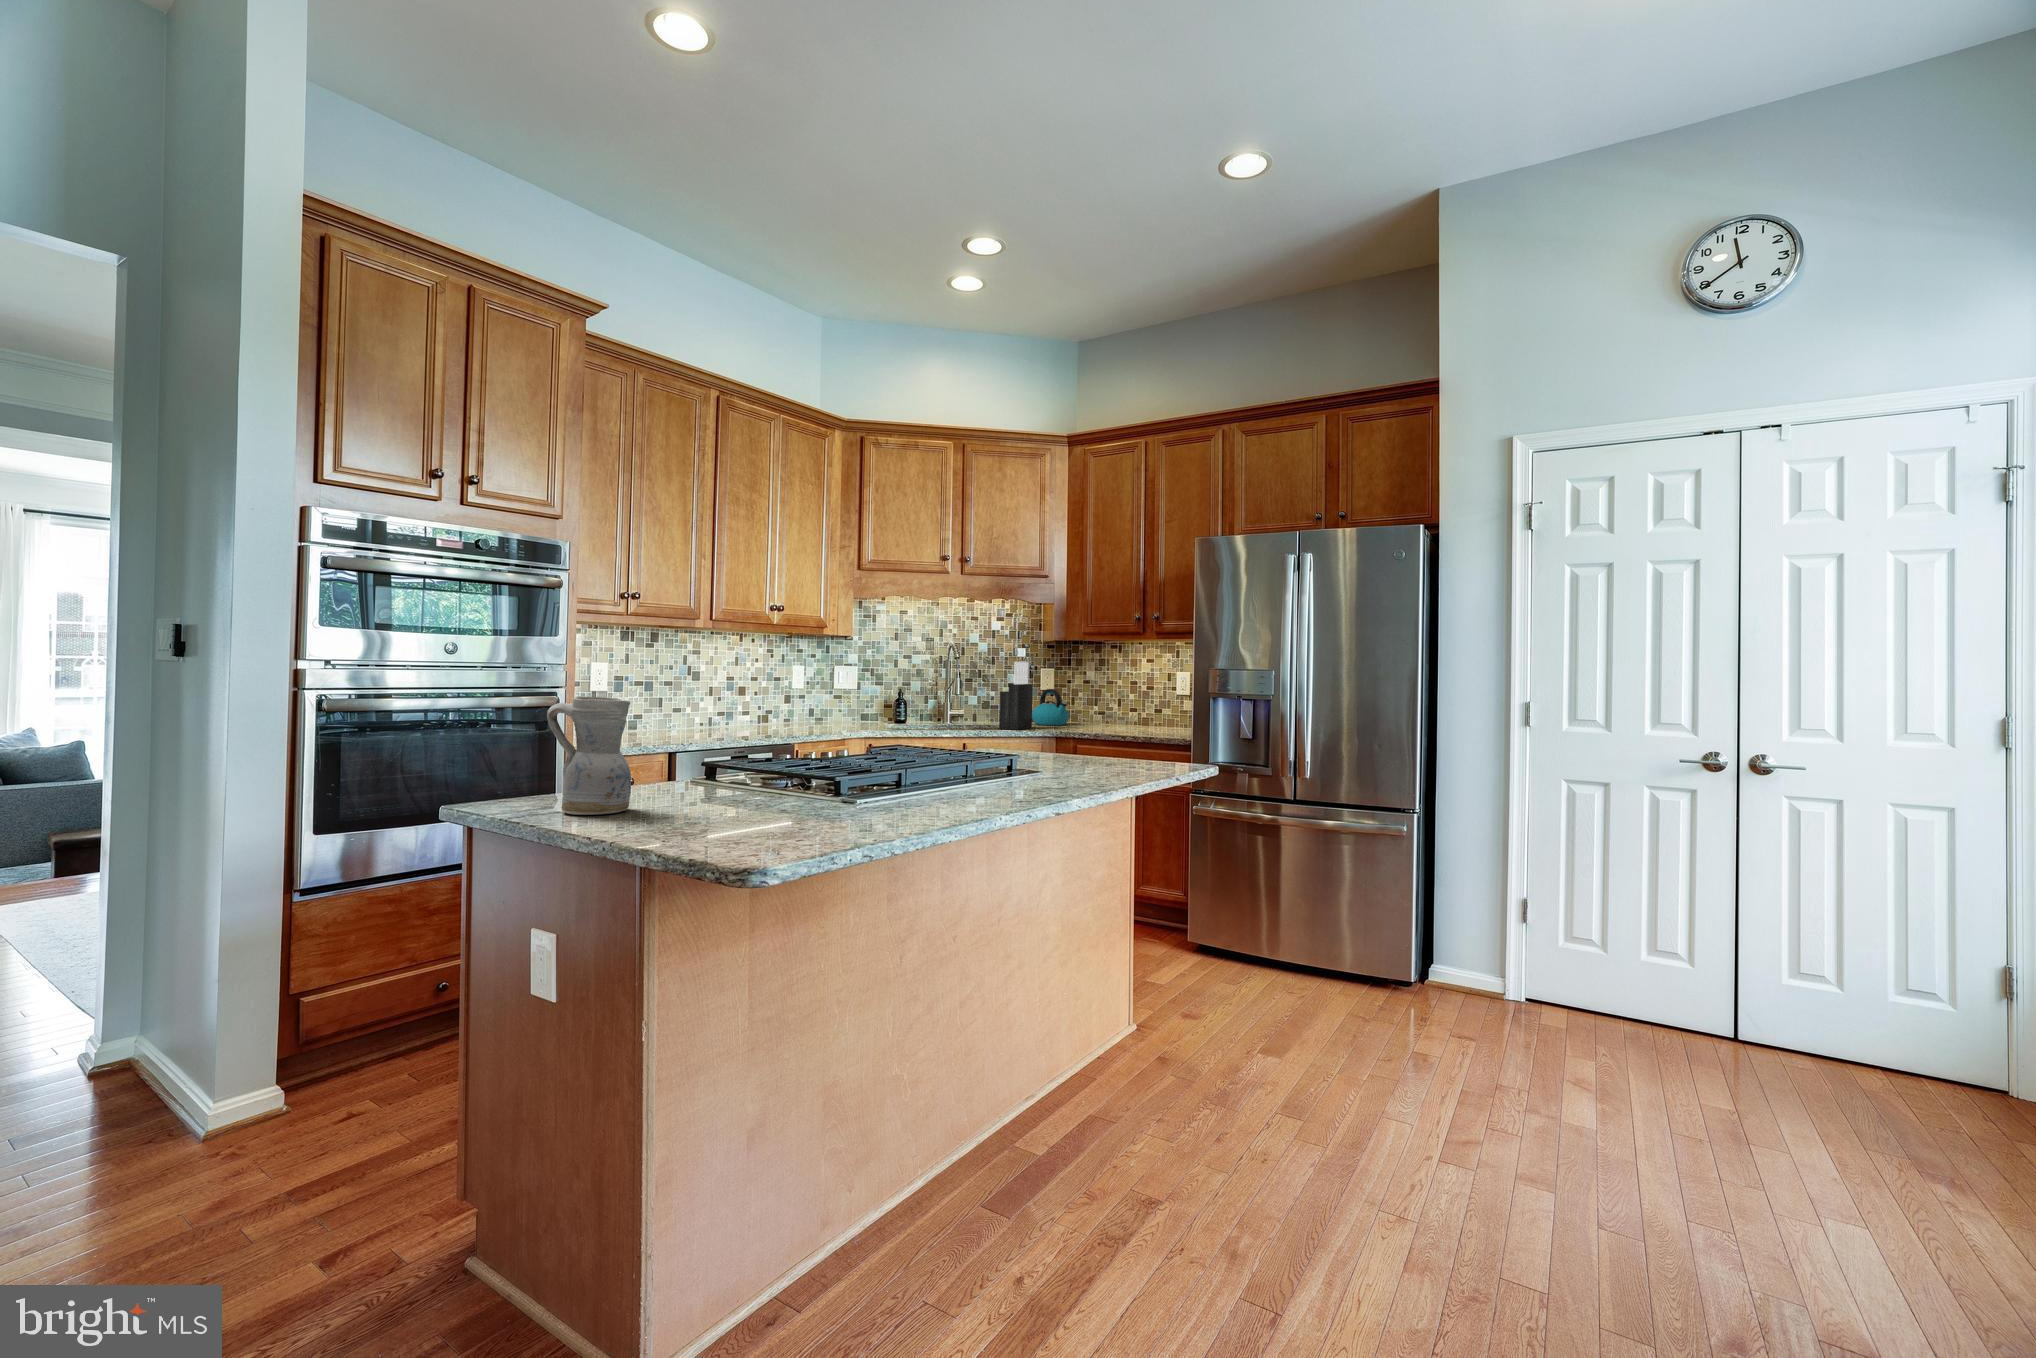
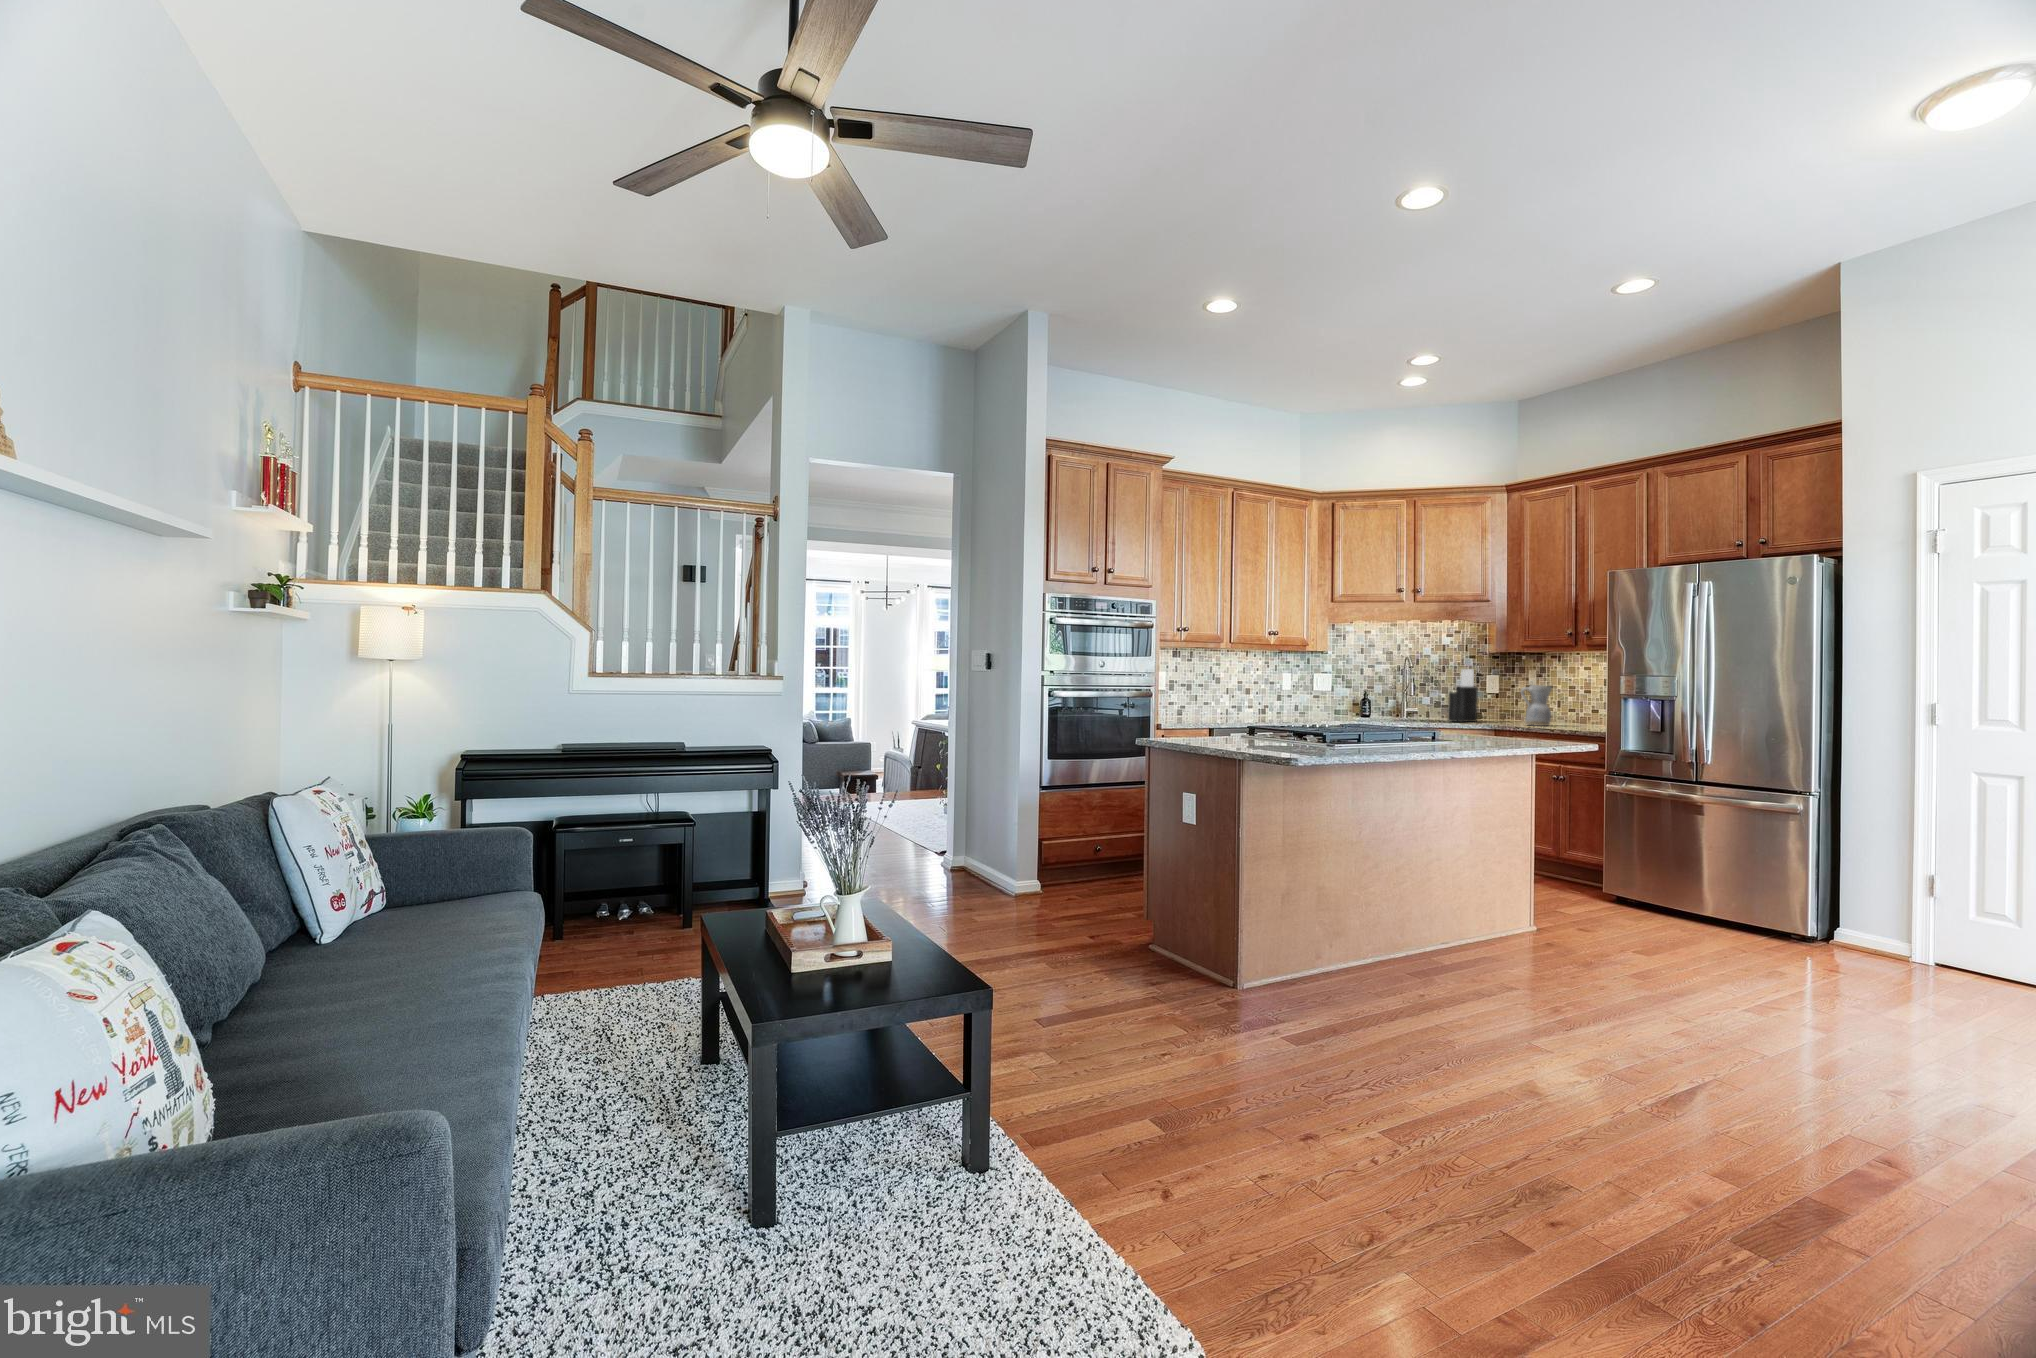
kettle: present [1032,689,1069,725] -> none [1479,691,1513,721]
ceramic pitcher: present [547,696,631,815] -> present [1521,685,1552,726]

